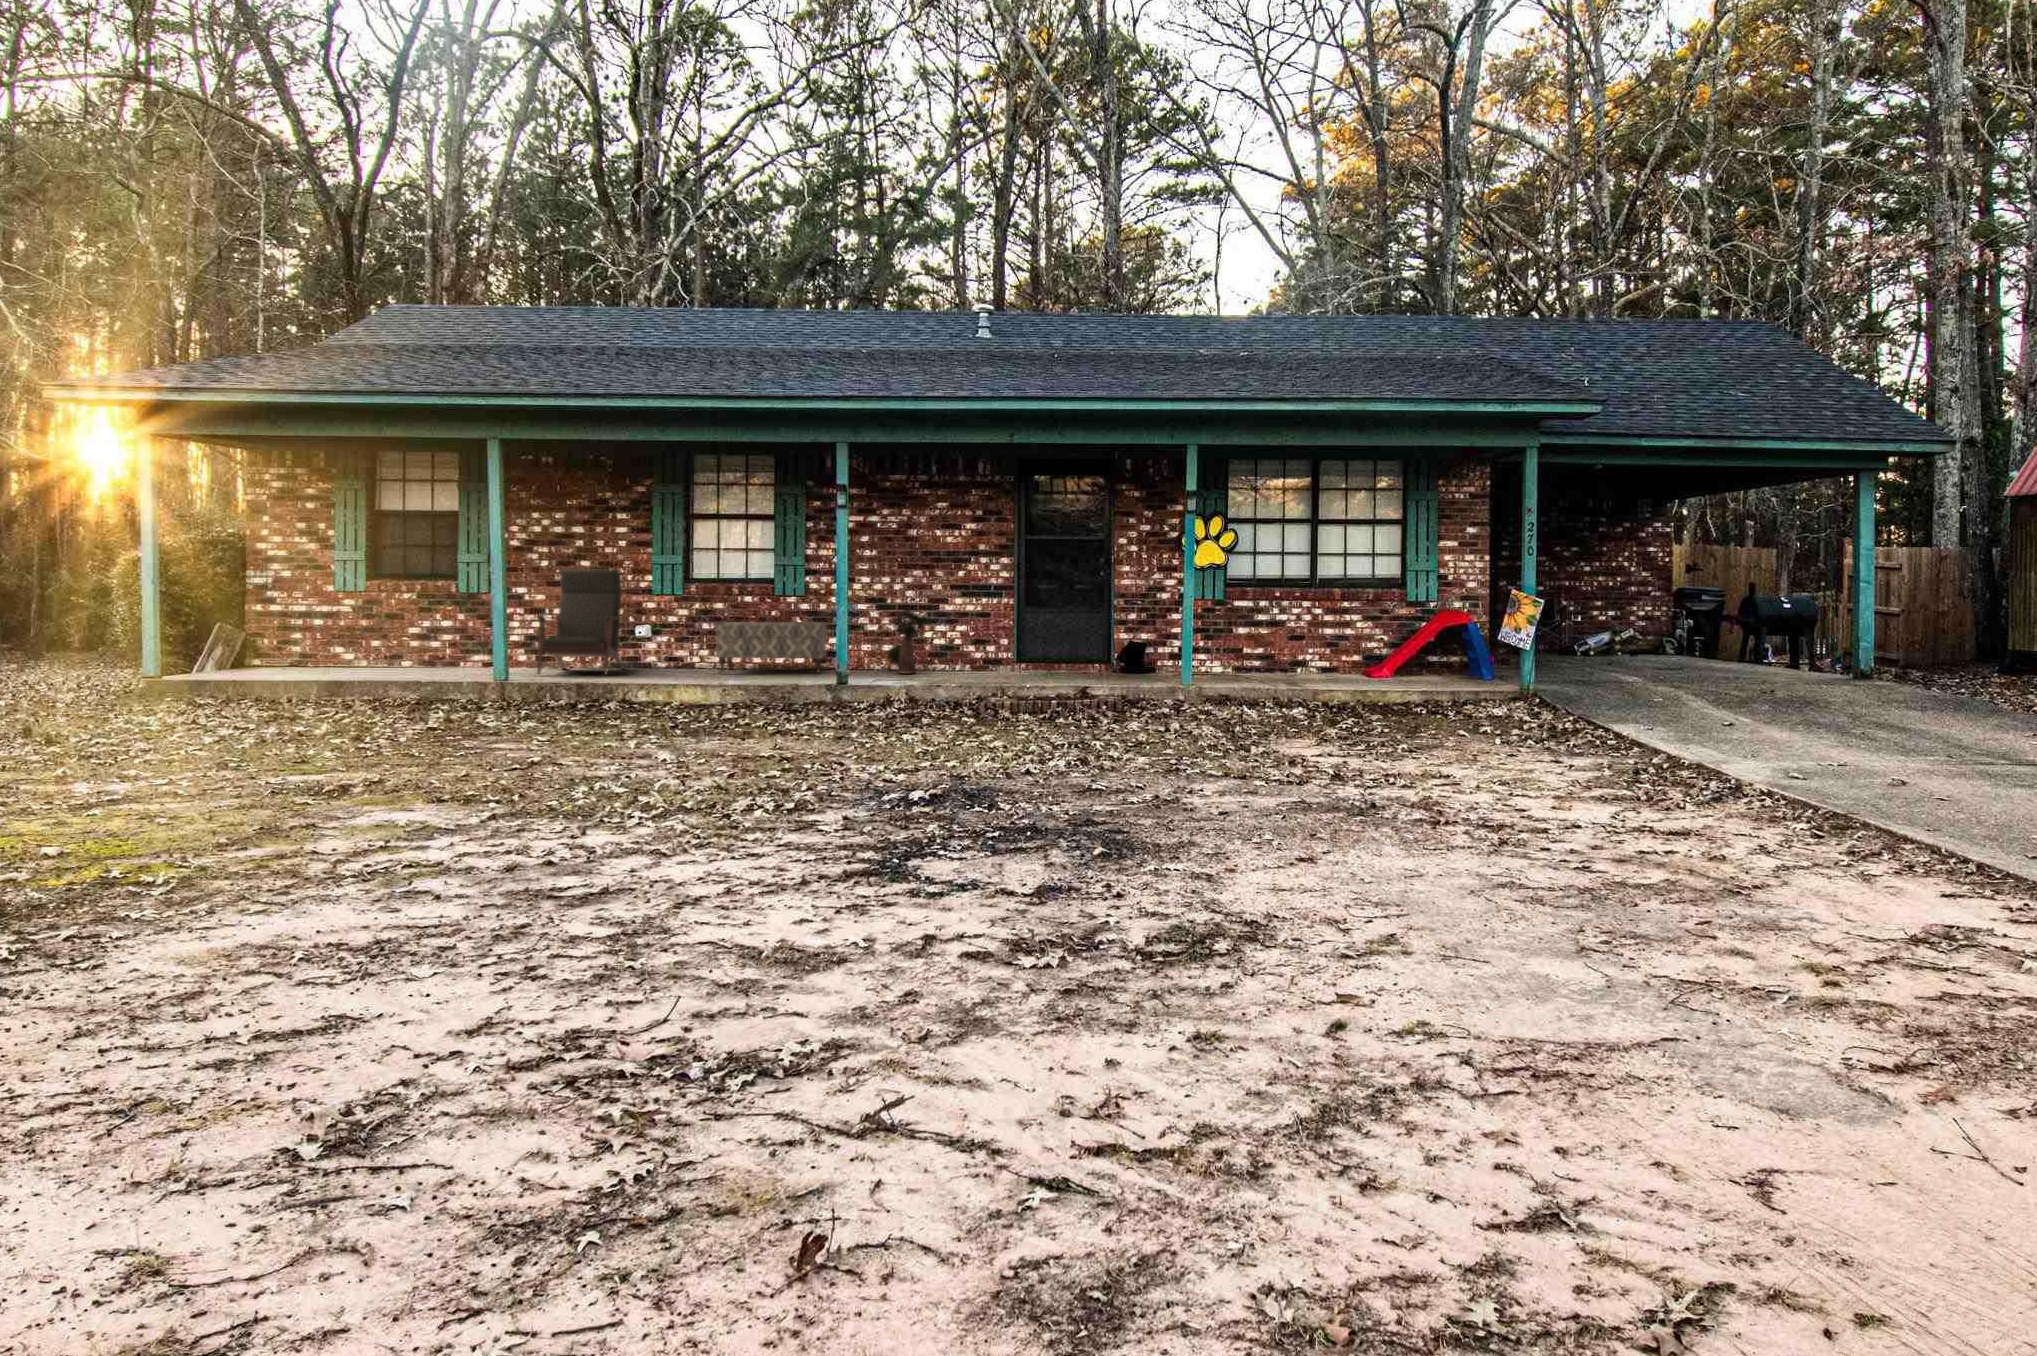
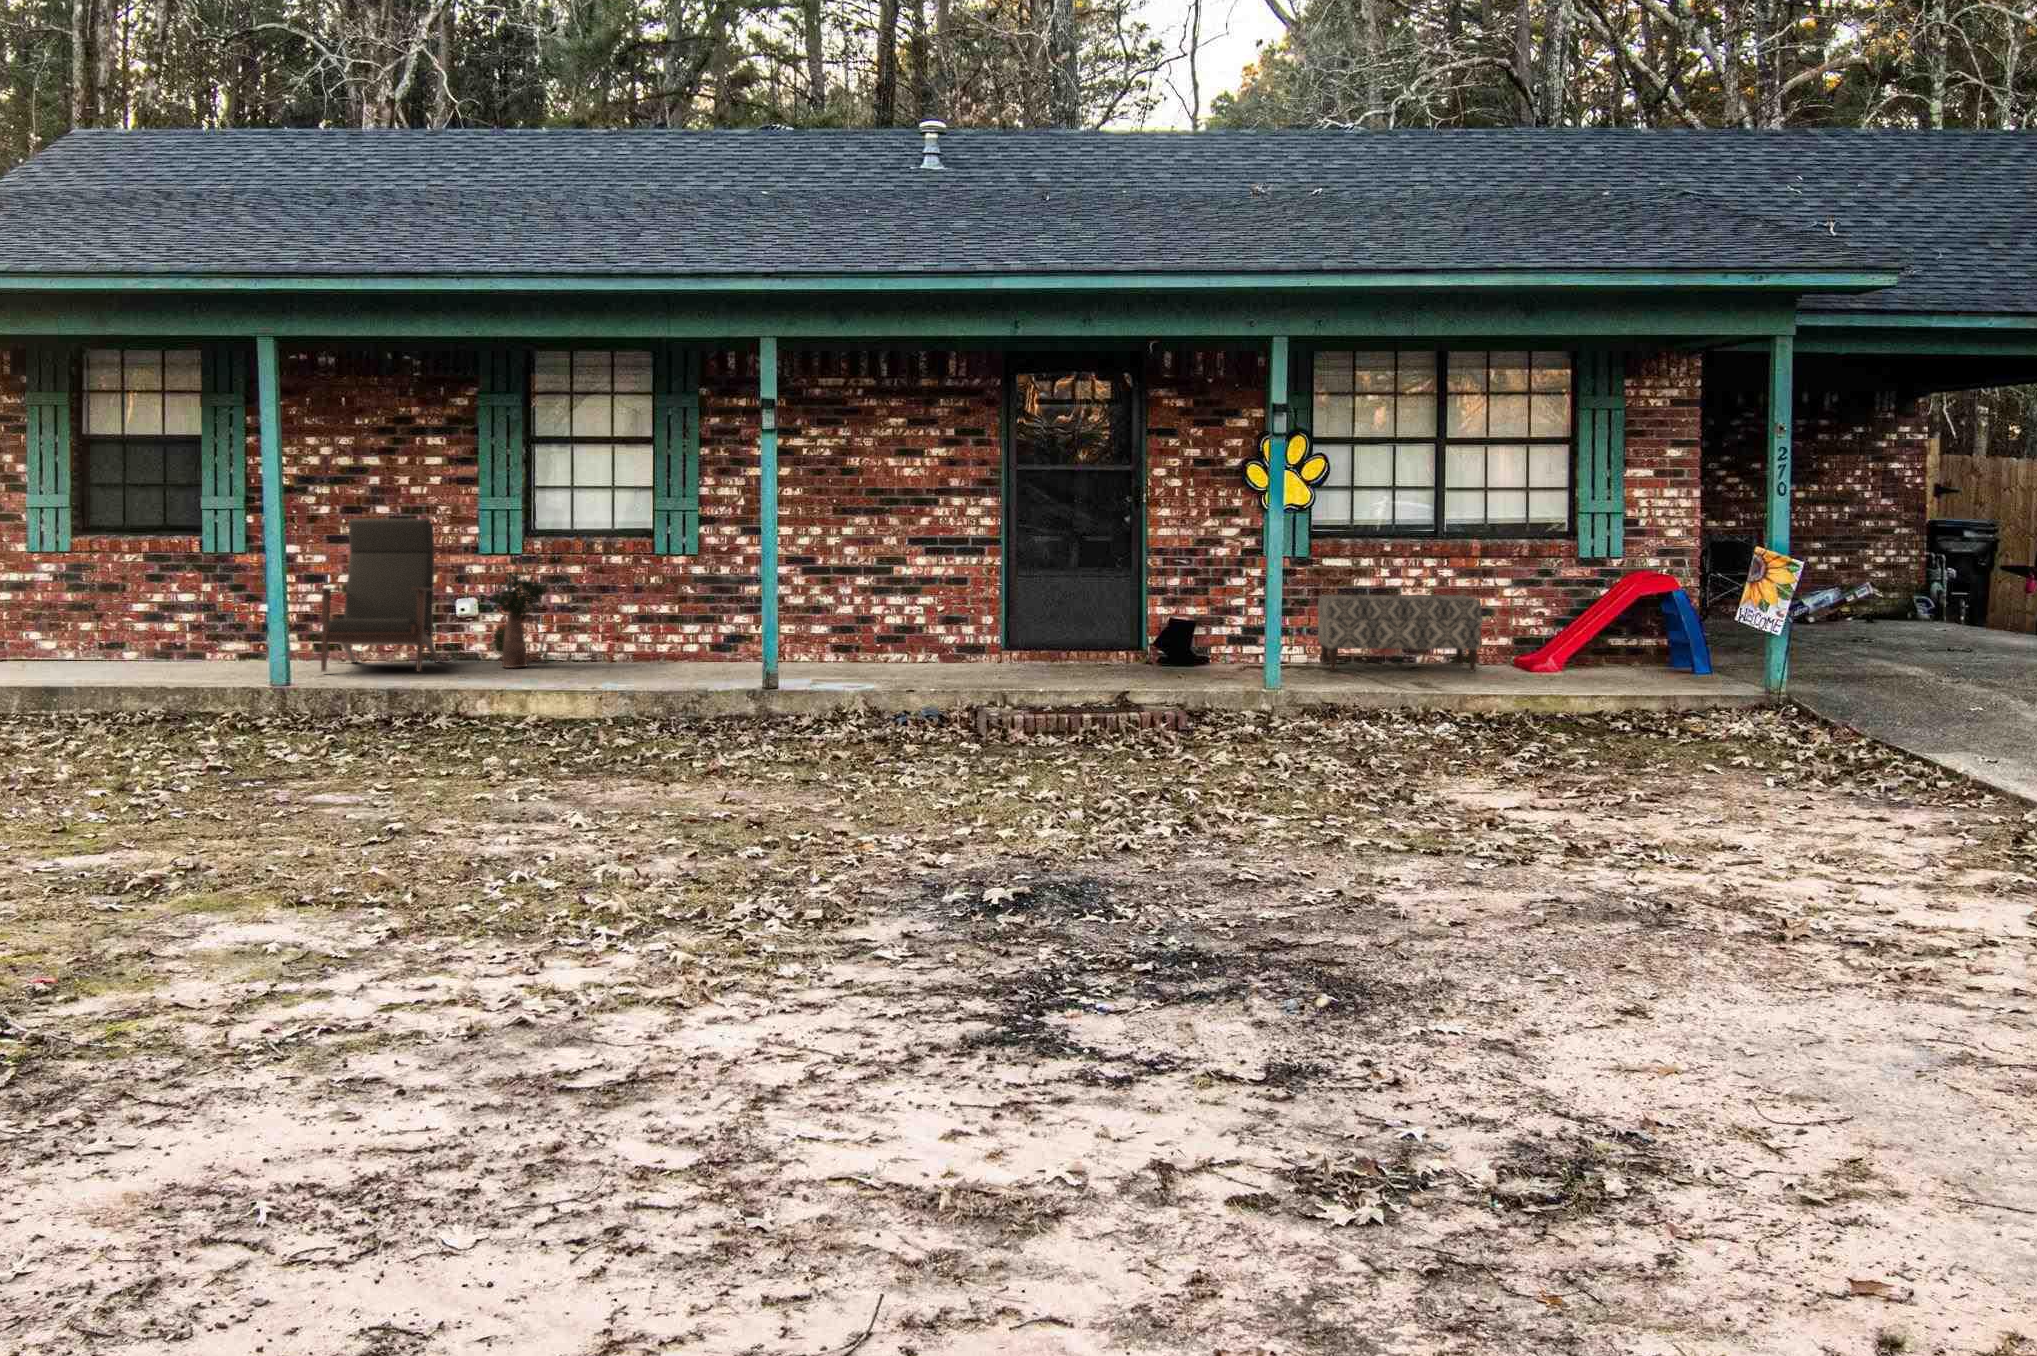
potted plant: present [887,608,927,674] -> present [491,572,551,668]
bench: present [716,622,828,673] -> present [1318,595,1481,672]

